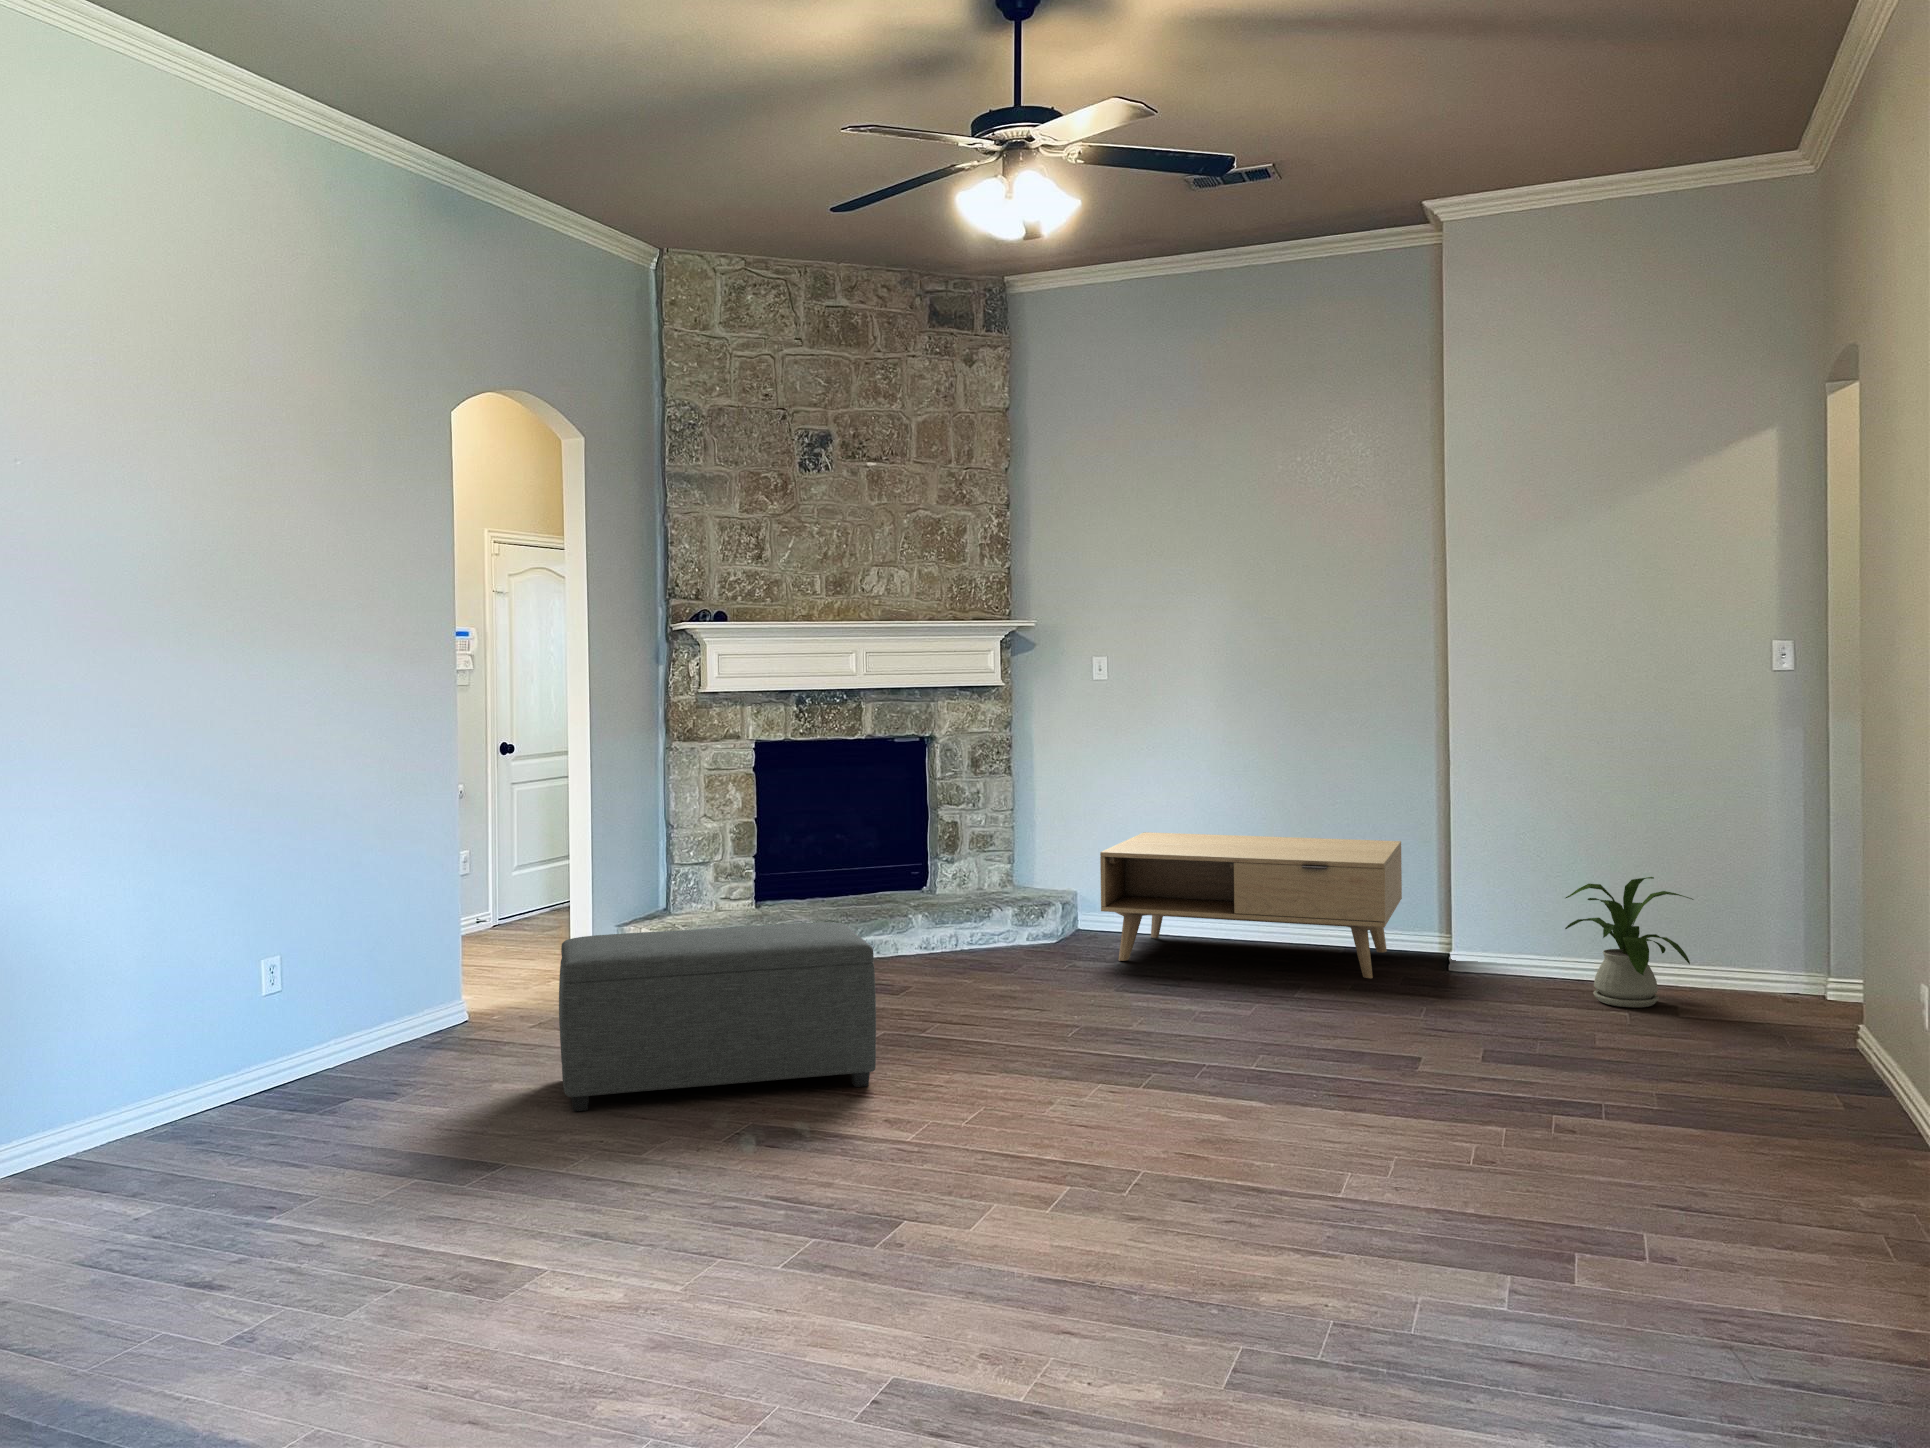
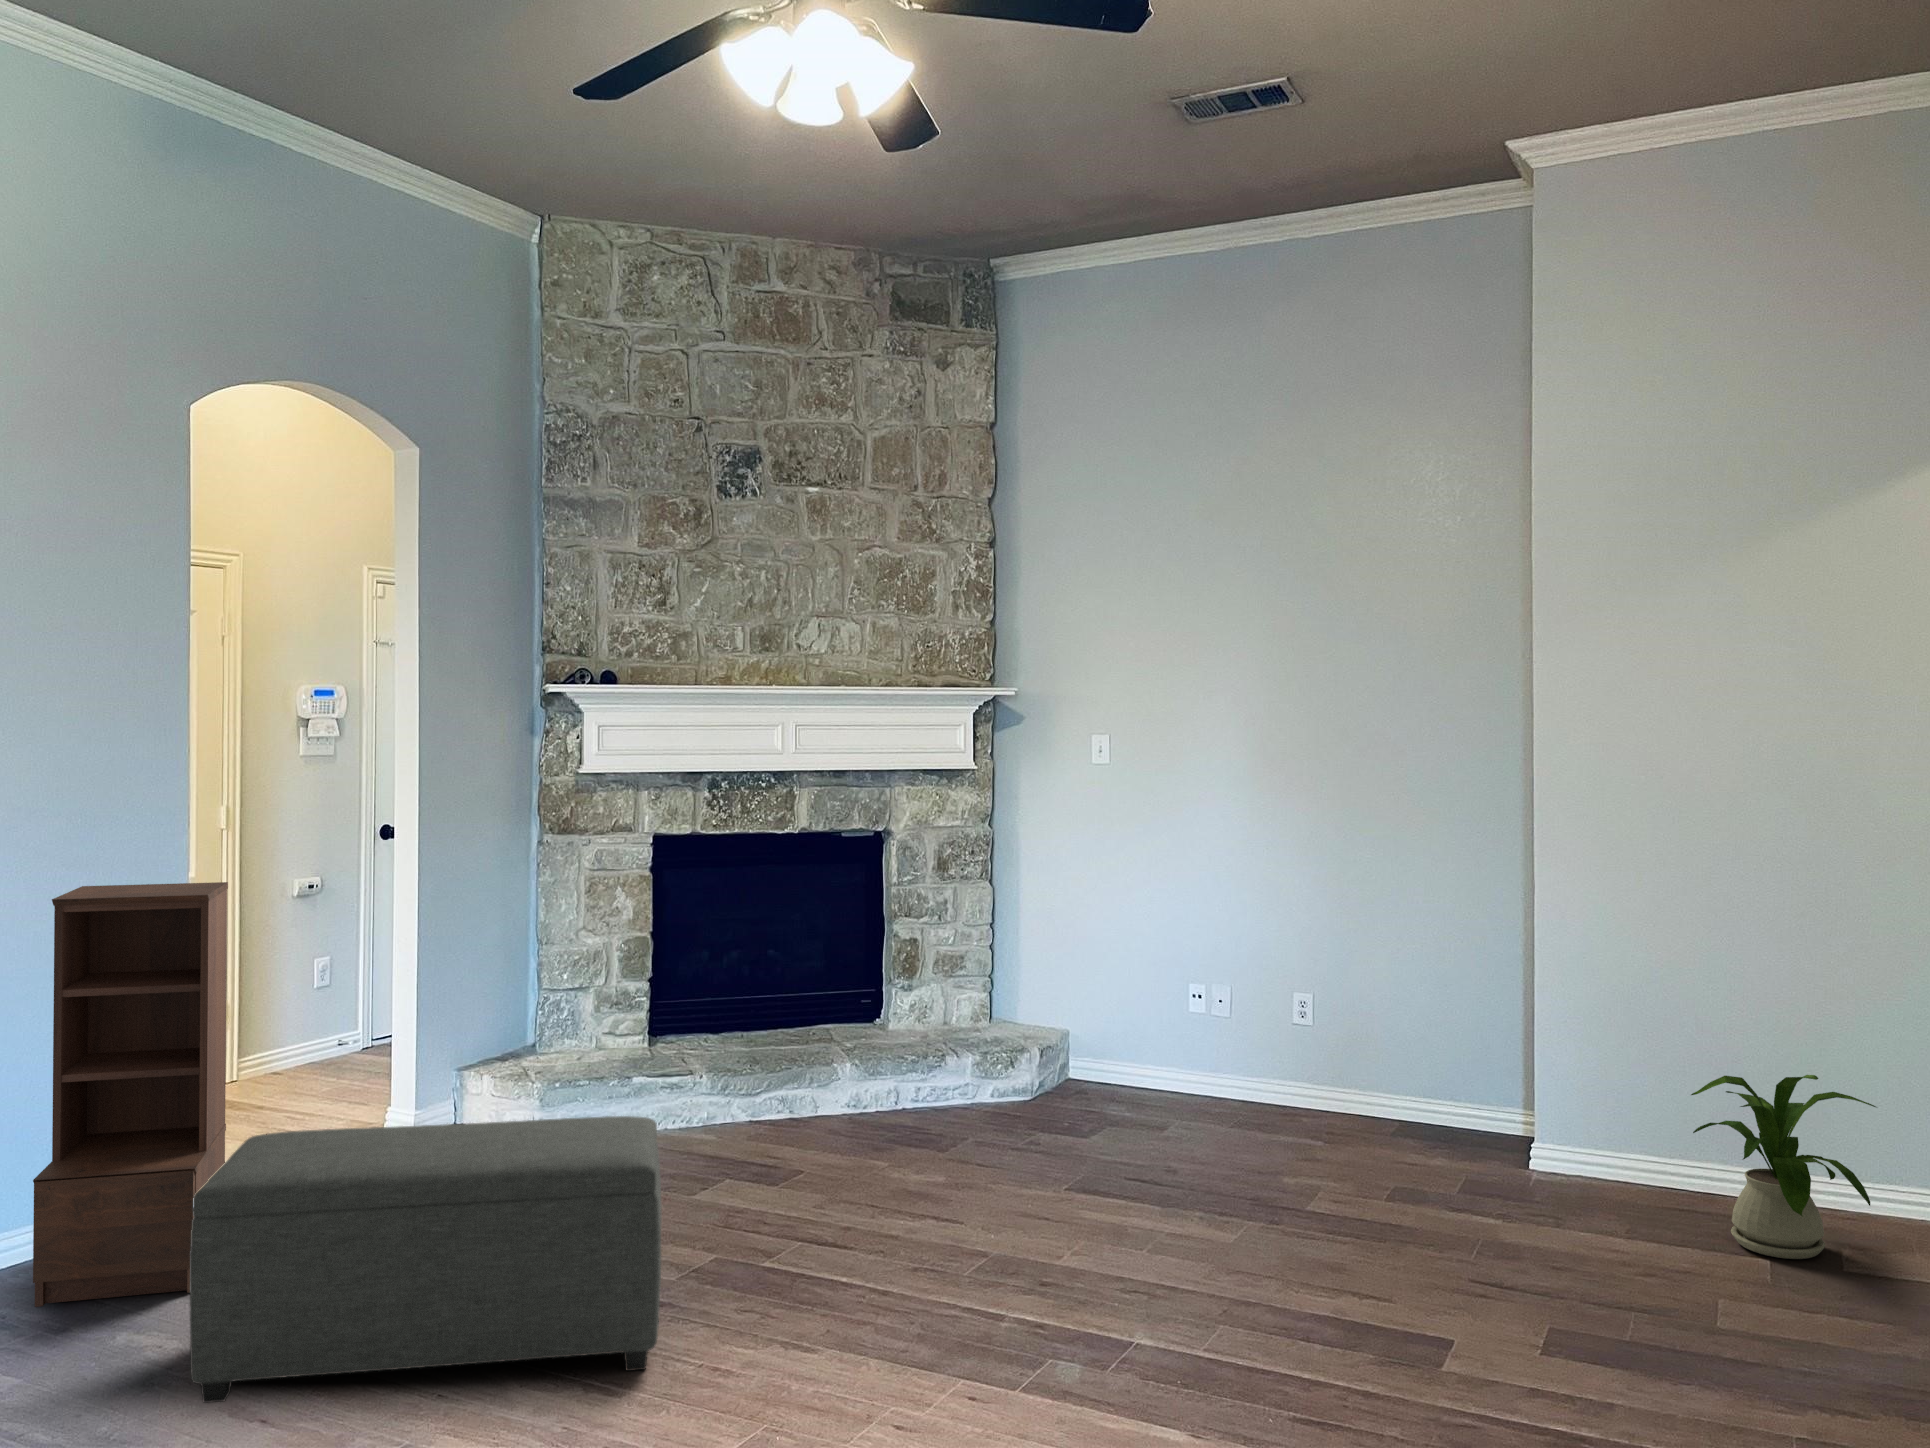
bookshelf: none [392,768,508,1073] -> present [33,882,228,1307]
coffee table: present [1100,832,1402,978] -> none [1073,960,1479,1184]

